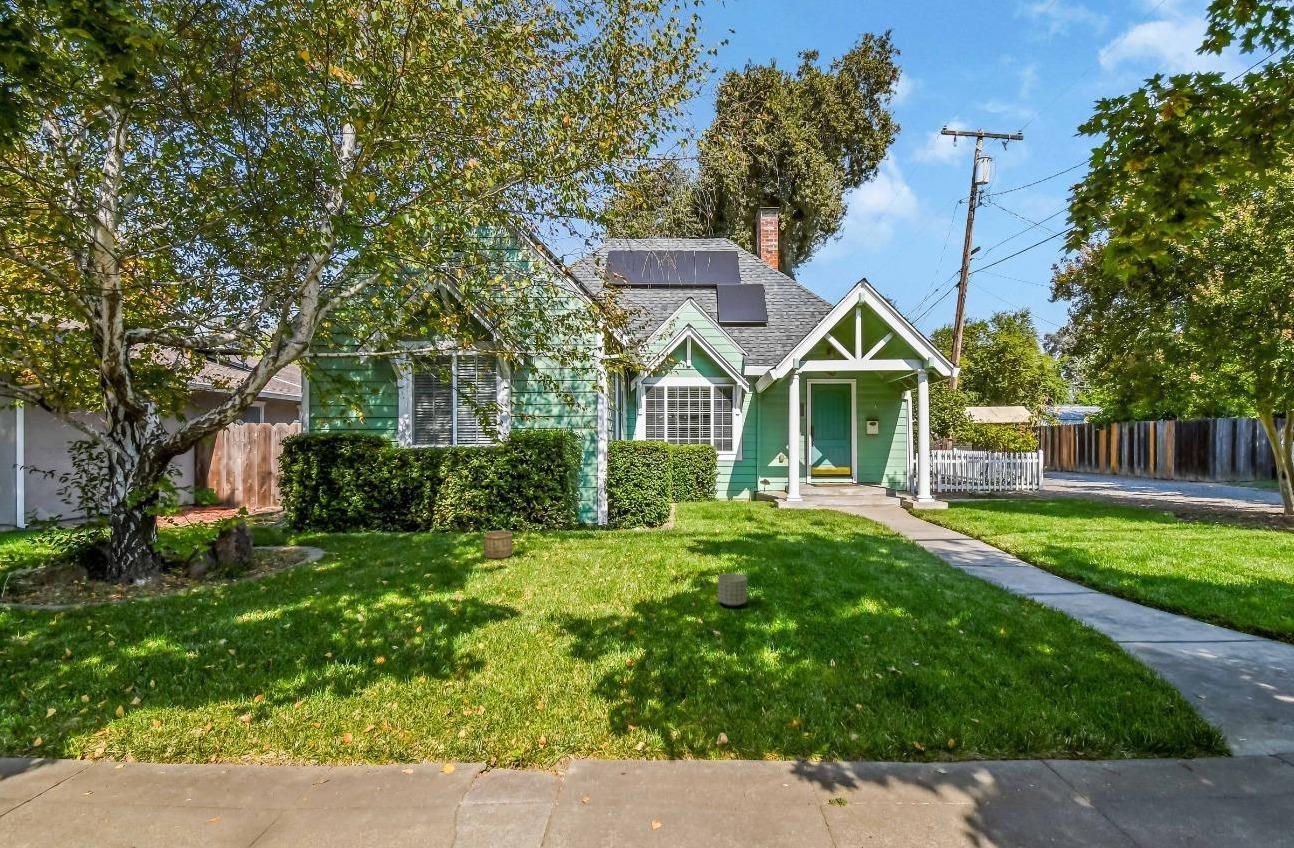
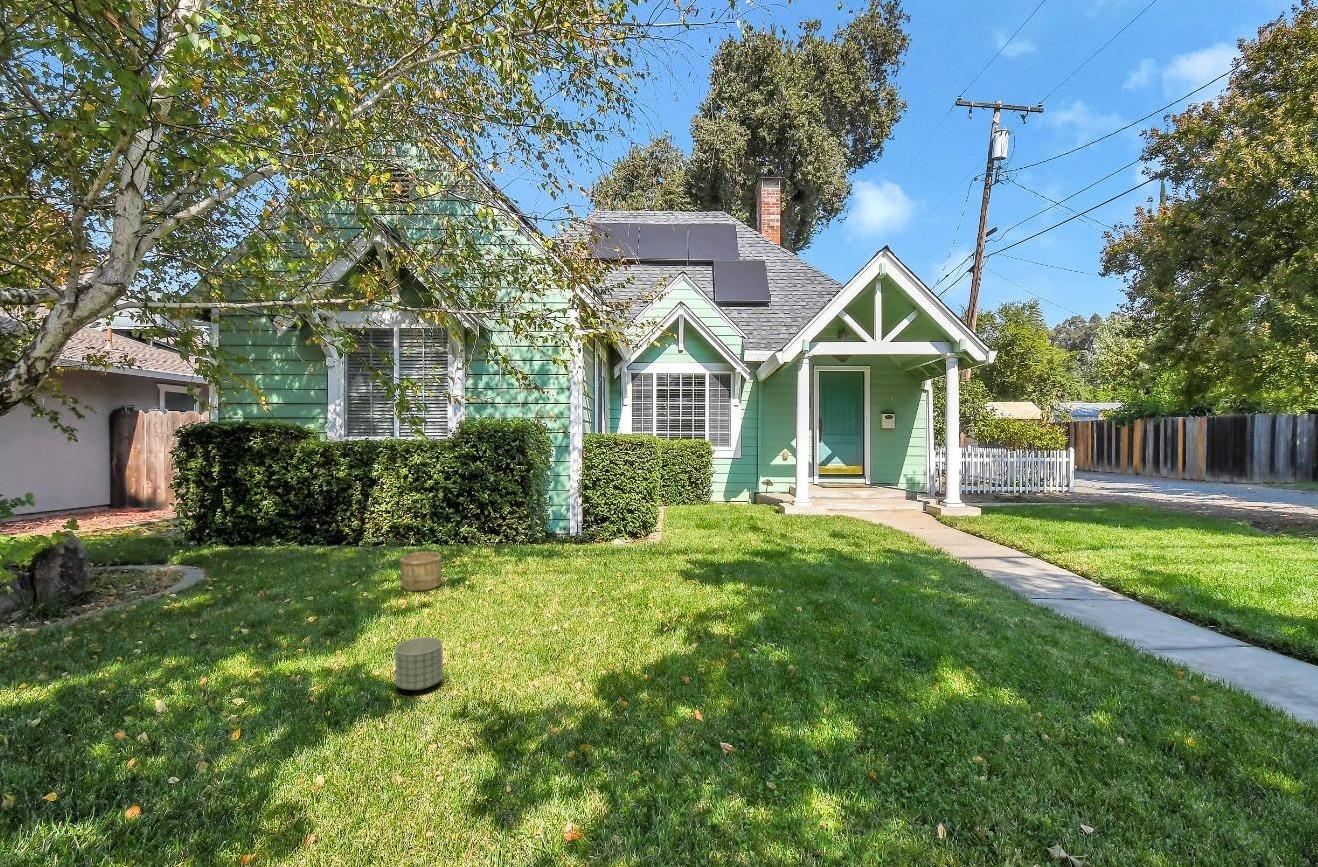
planter: present [718,573,747,606] -> present [395,637,443,690]

